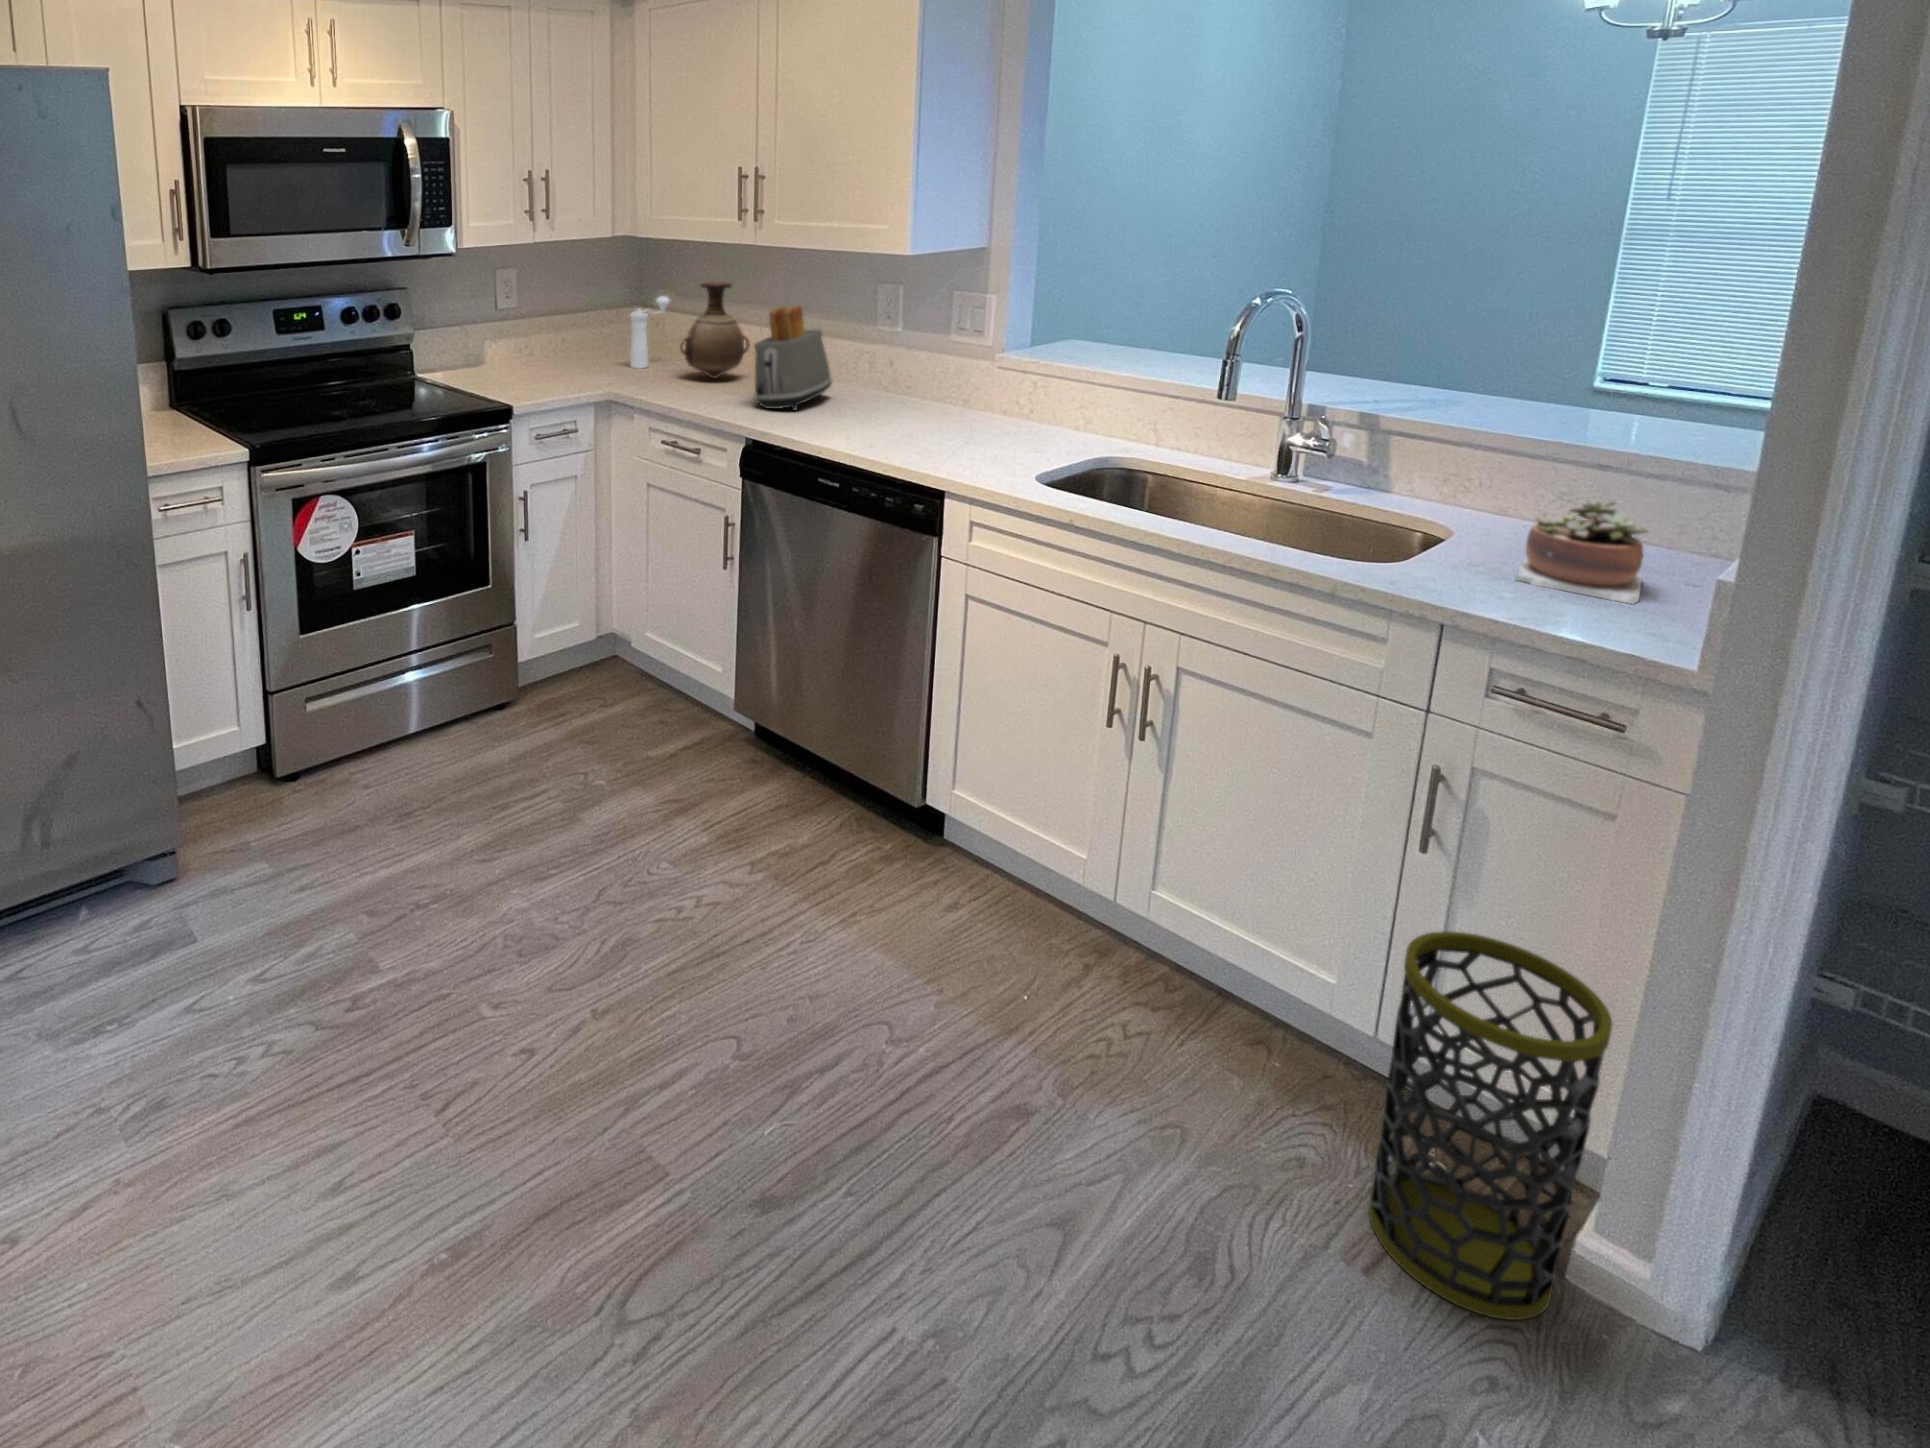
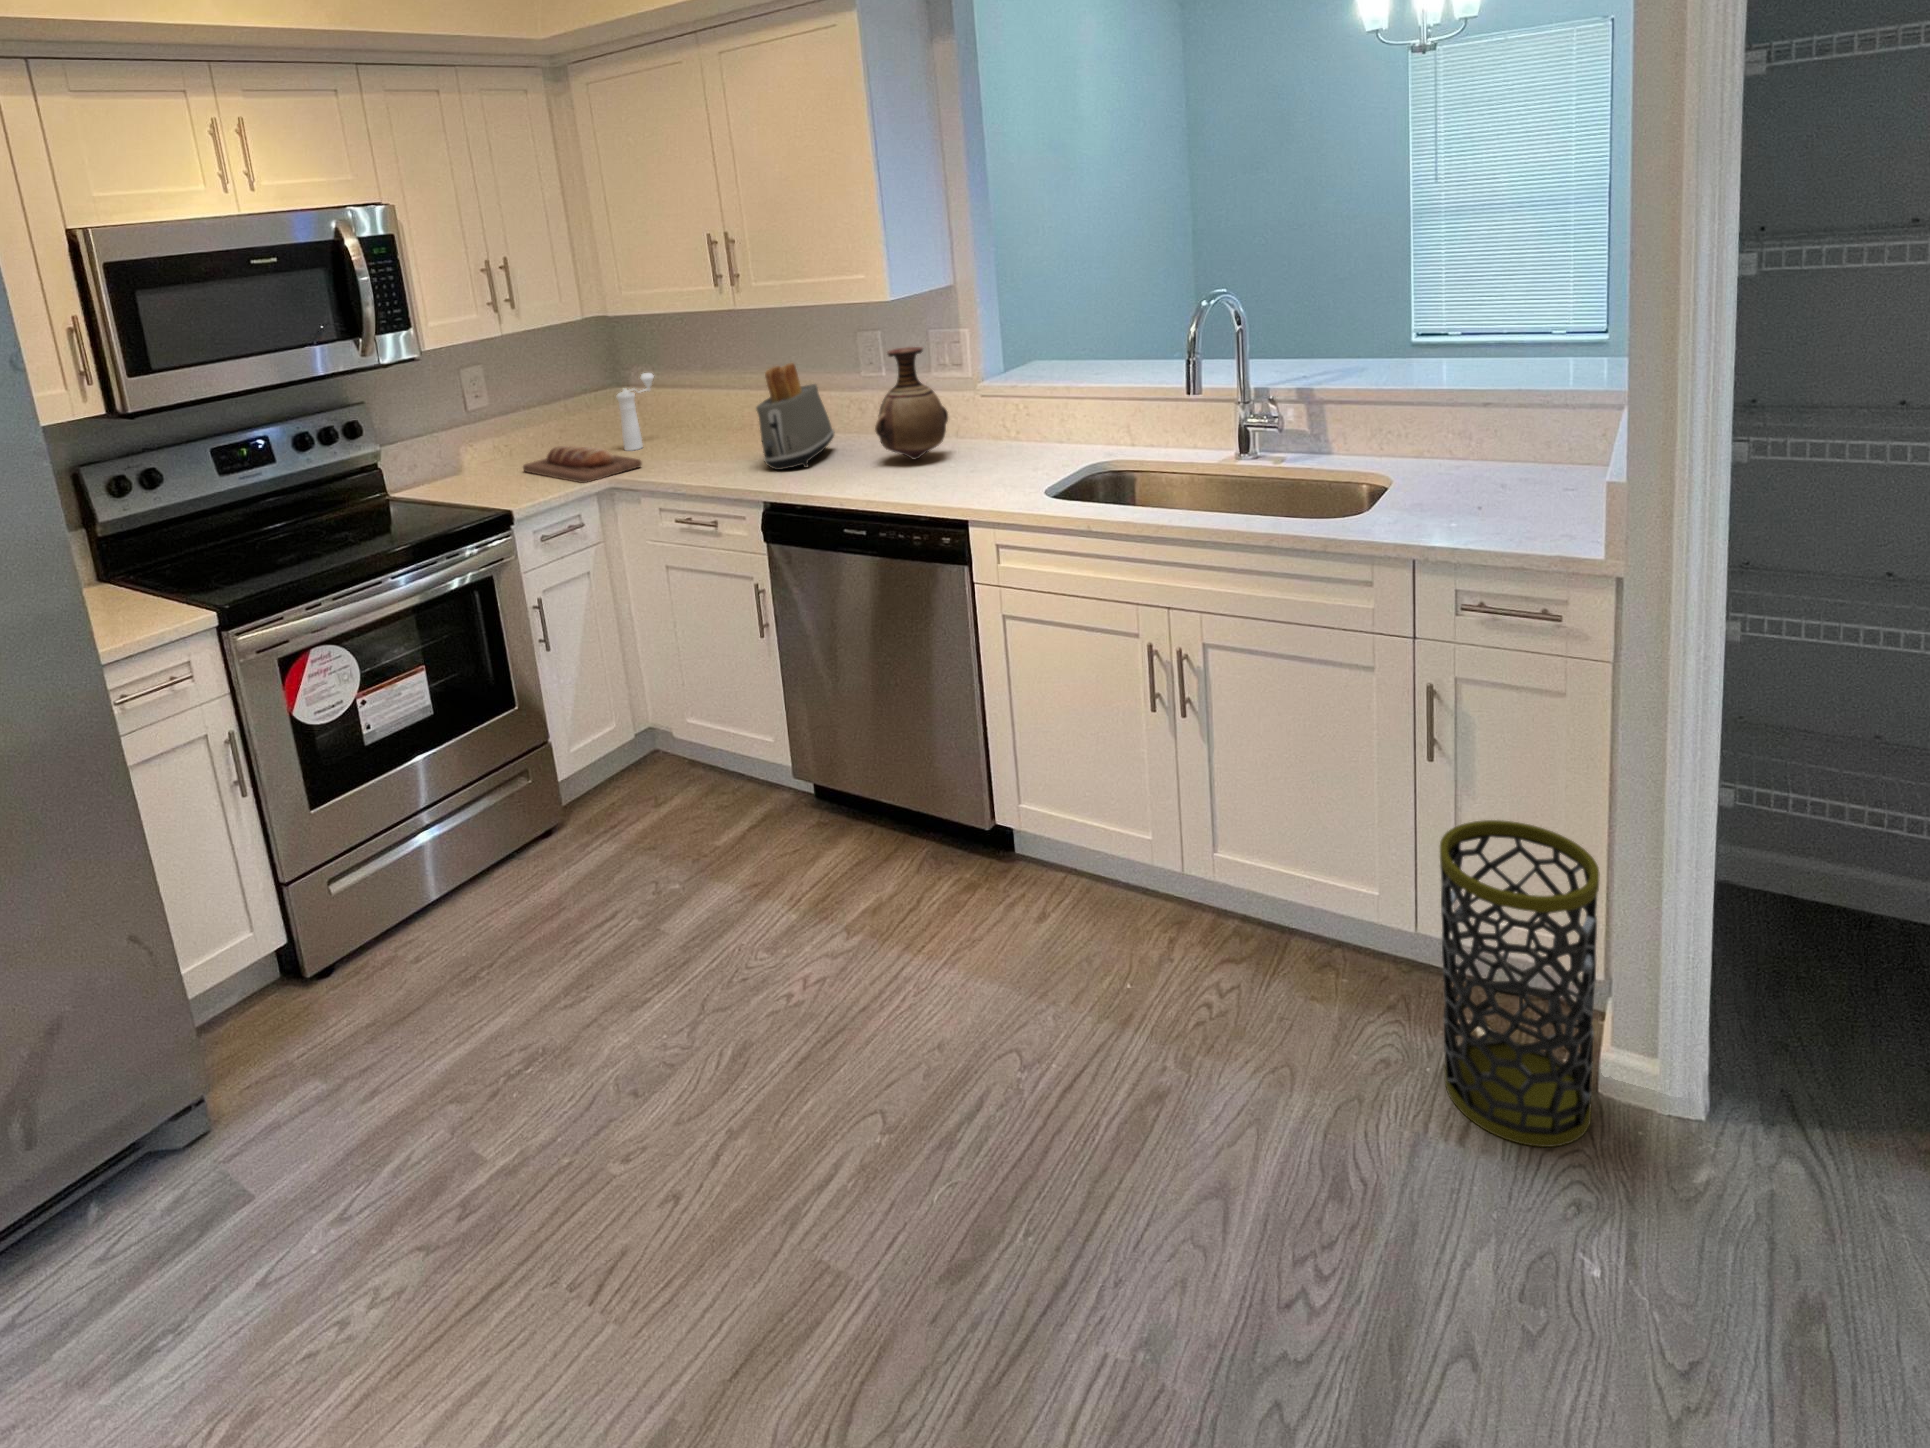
vase: present [680,282,750,378] -> present [875,347,948,459]
bread loaf: none [533,354,640,391] -> present [523,446,642,483]
succulent plant: present [1515,500,1647,605] -> none [1450,431,1541,515]

